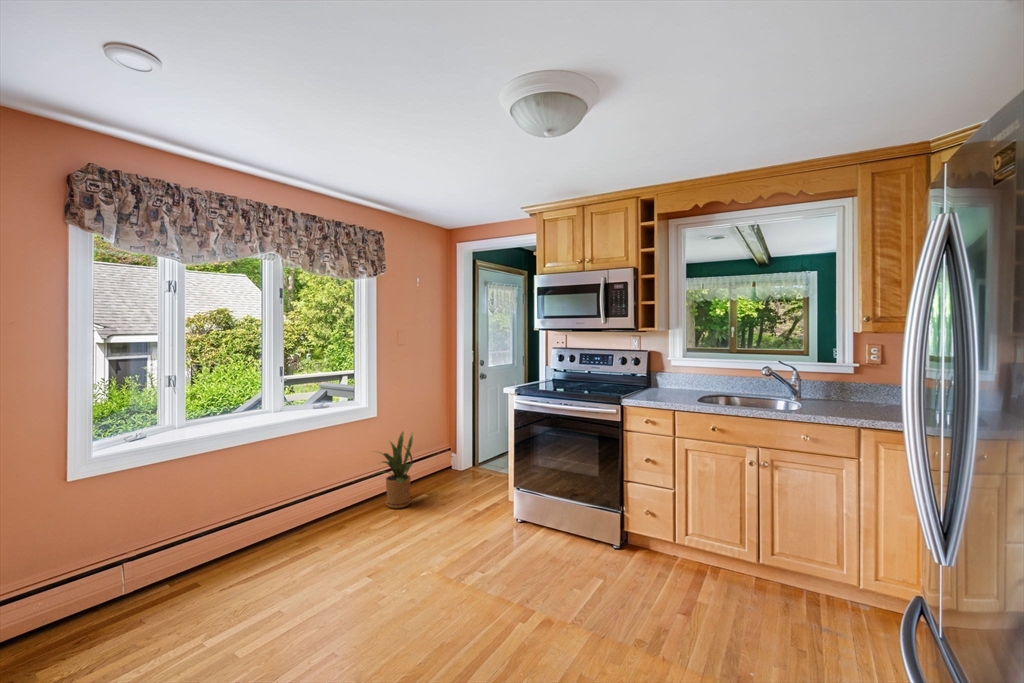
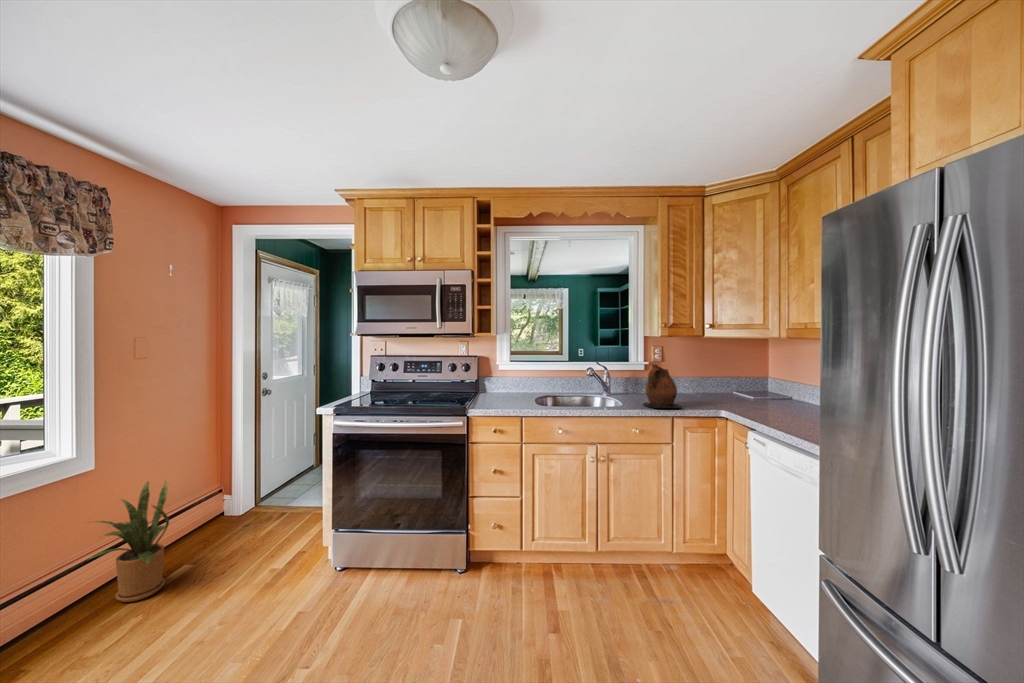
ceramic pitcher: none [827,364,879,418] -> present [644,365,681,408]

